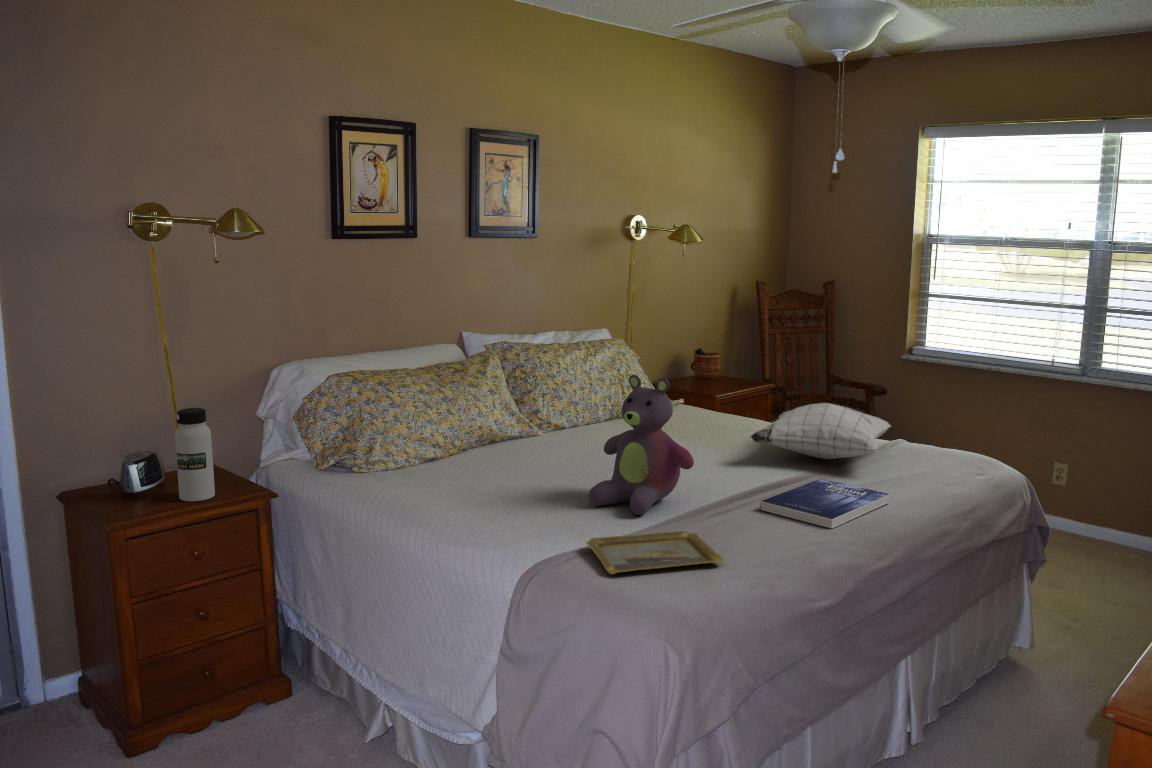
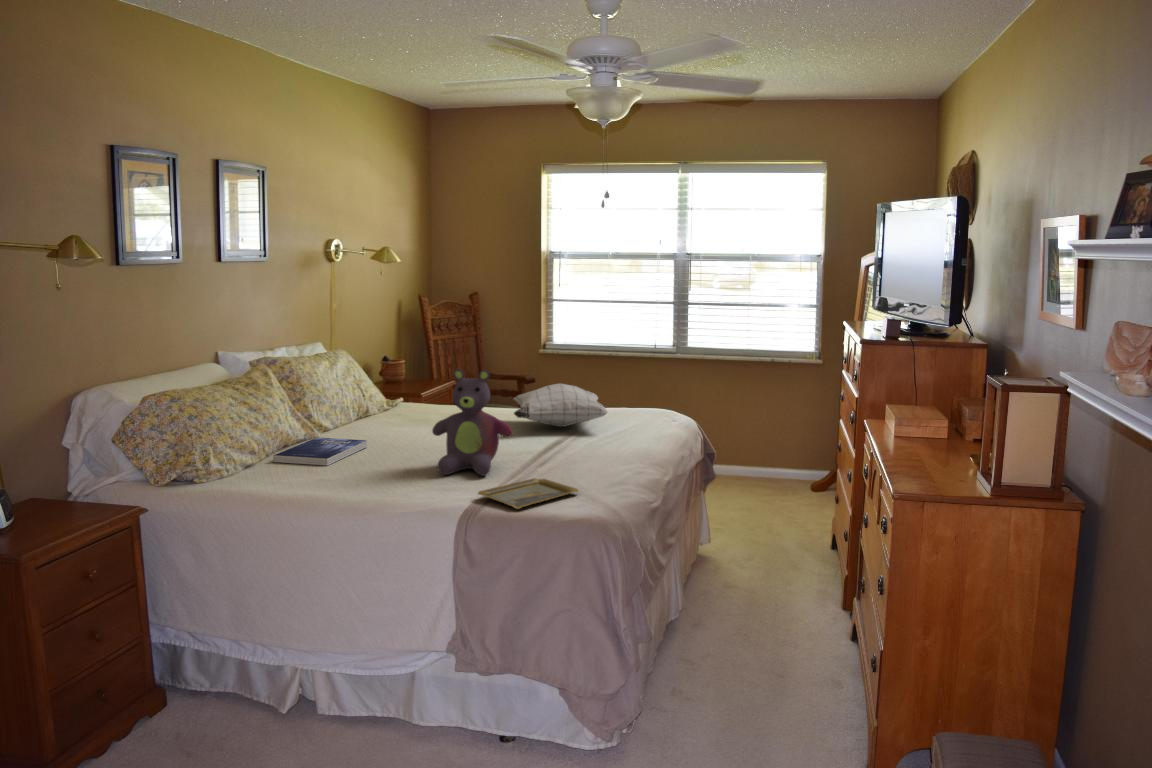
water bottle: present [175,408,215,501] -> none [32,436,75,528]
book: present [760,479,889,529] -> present [273,437,367,466]

